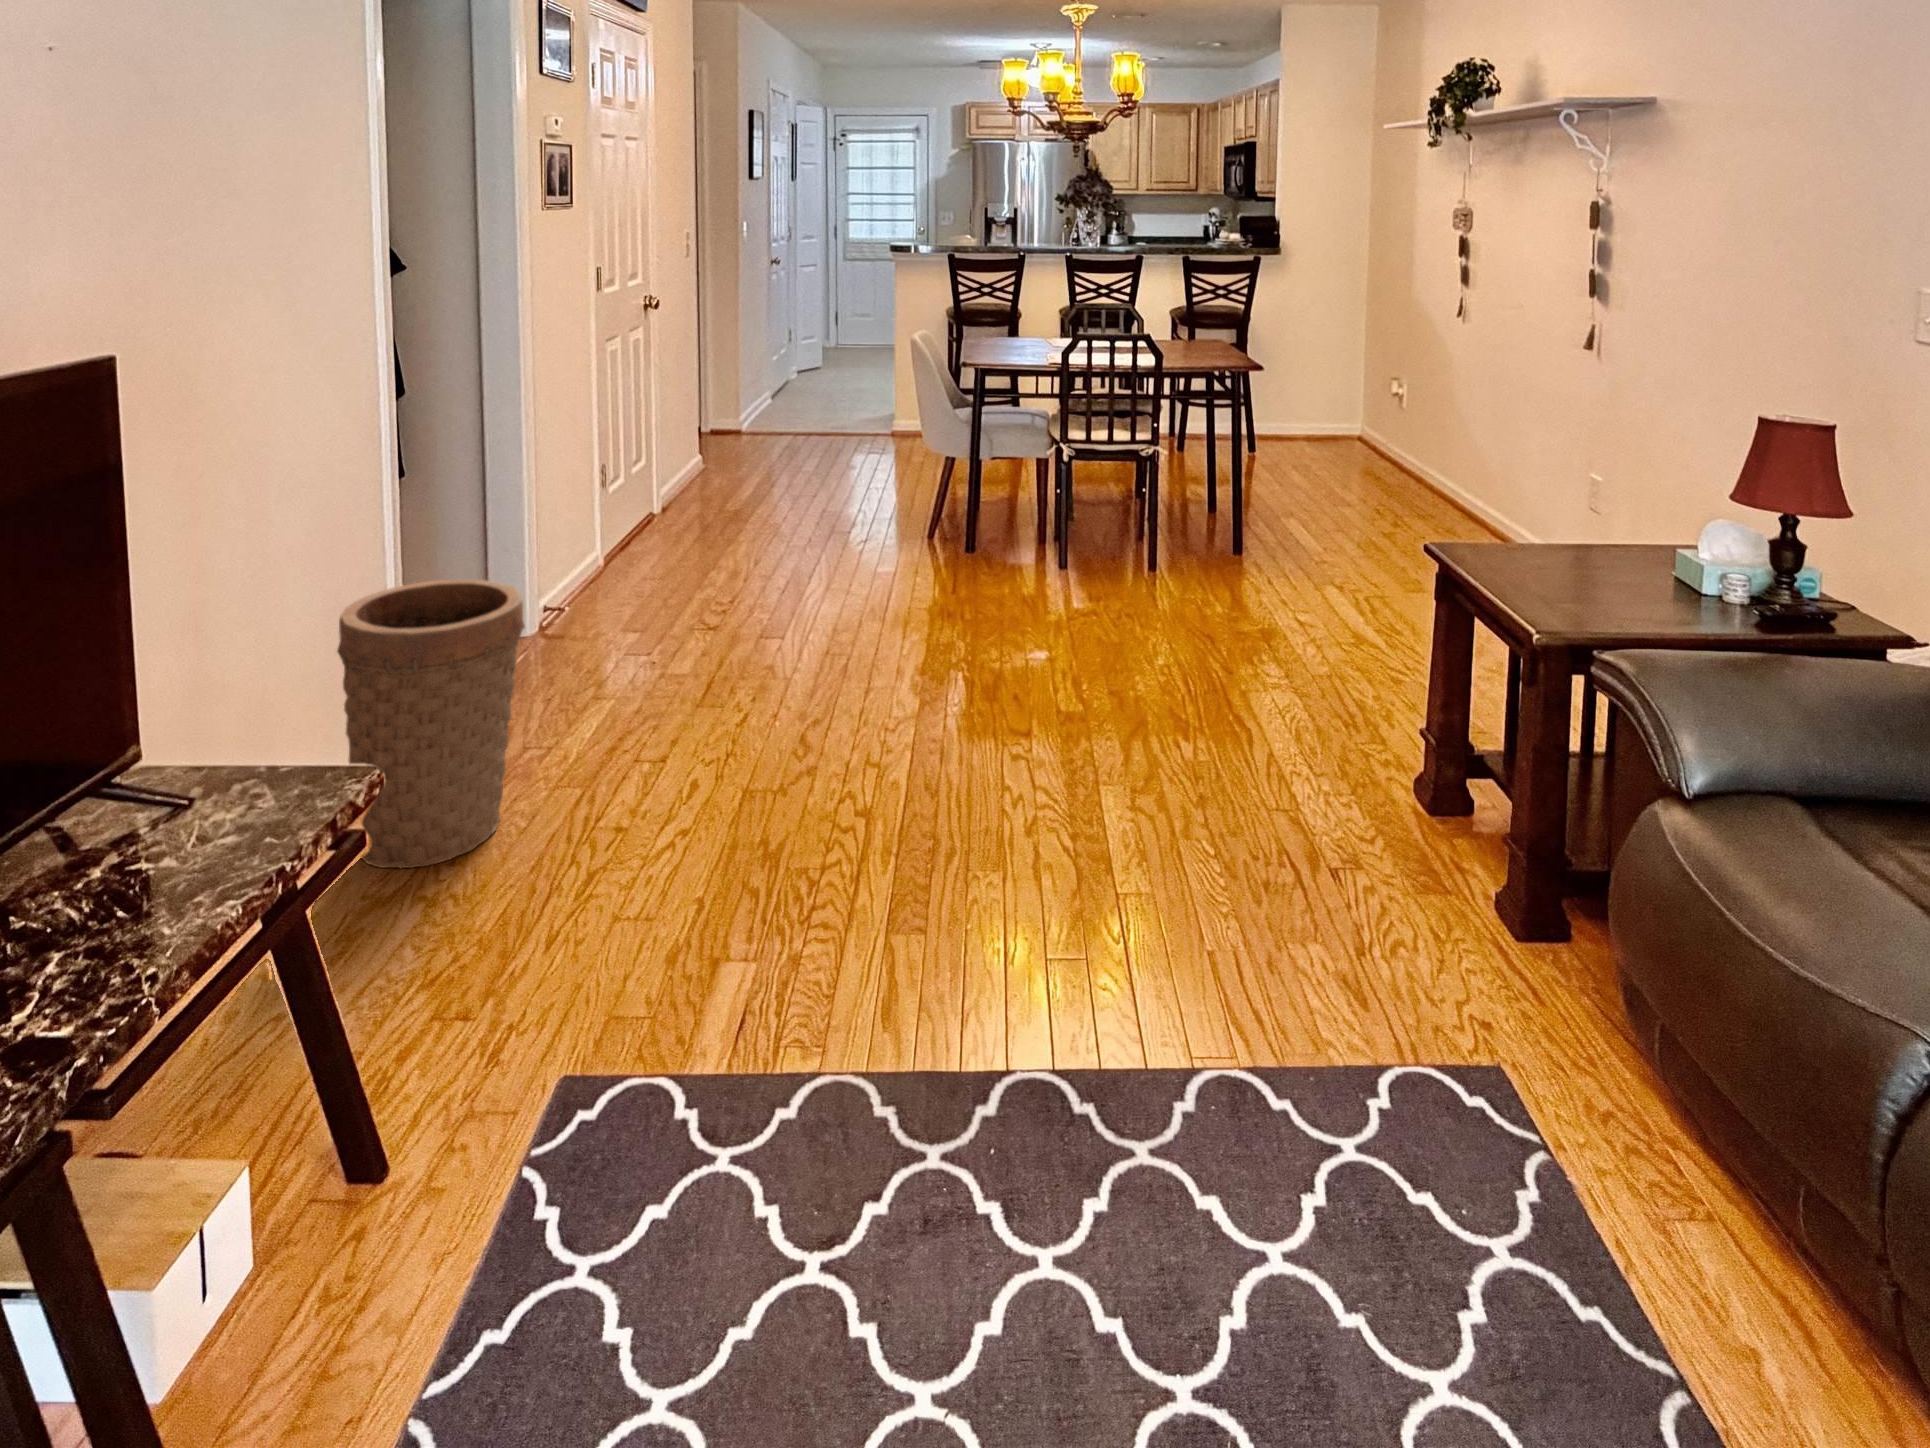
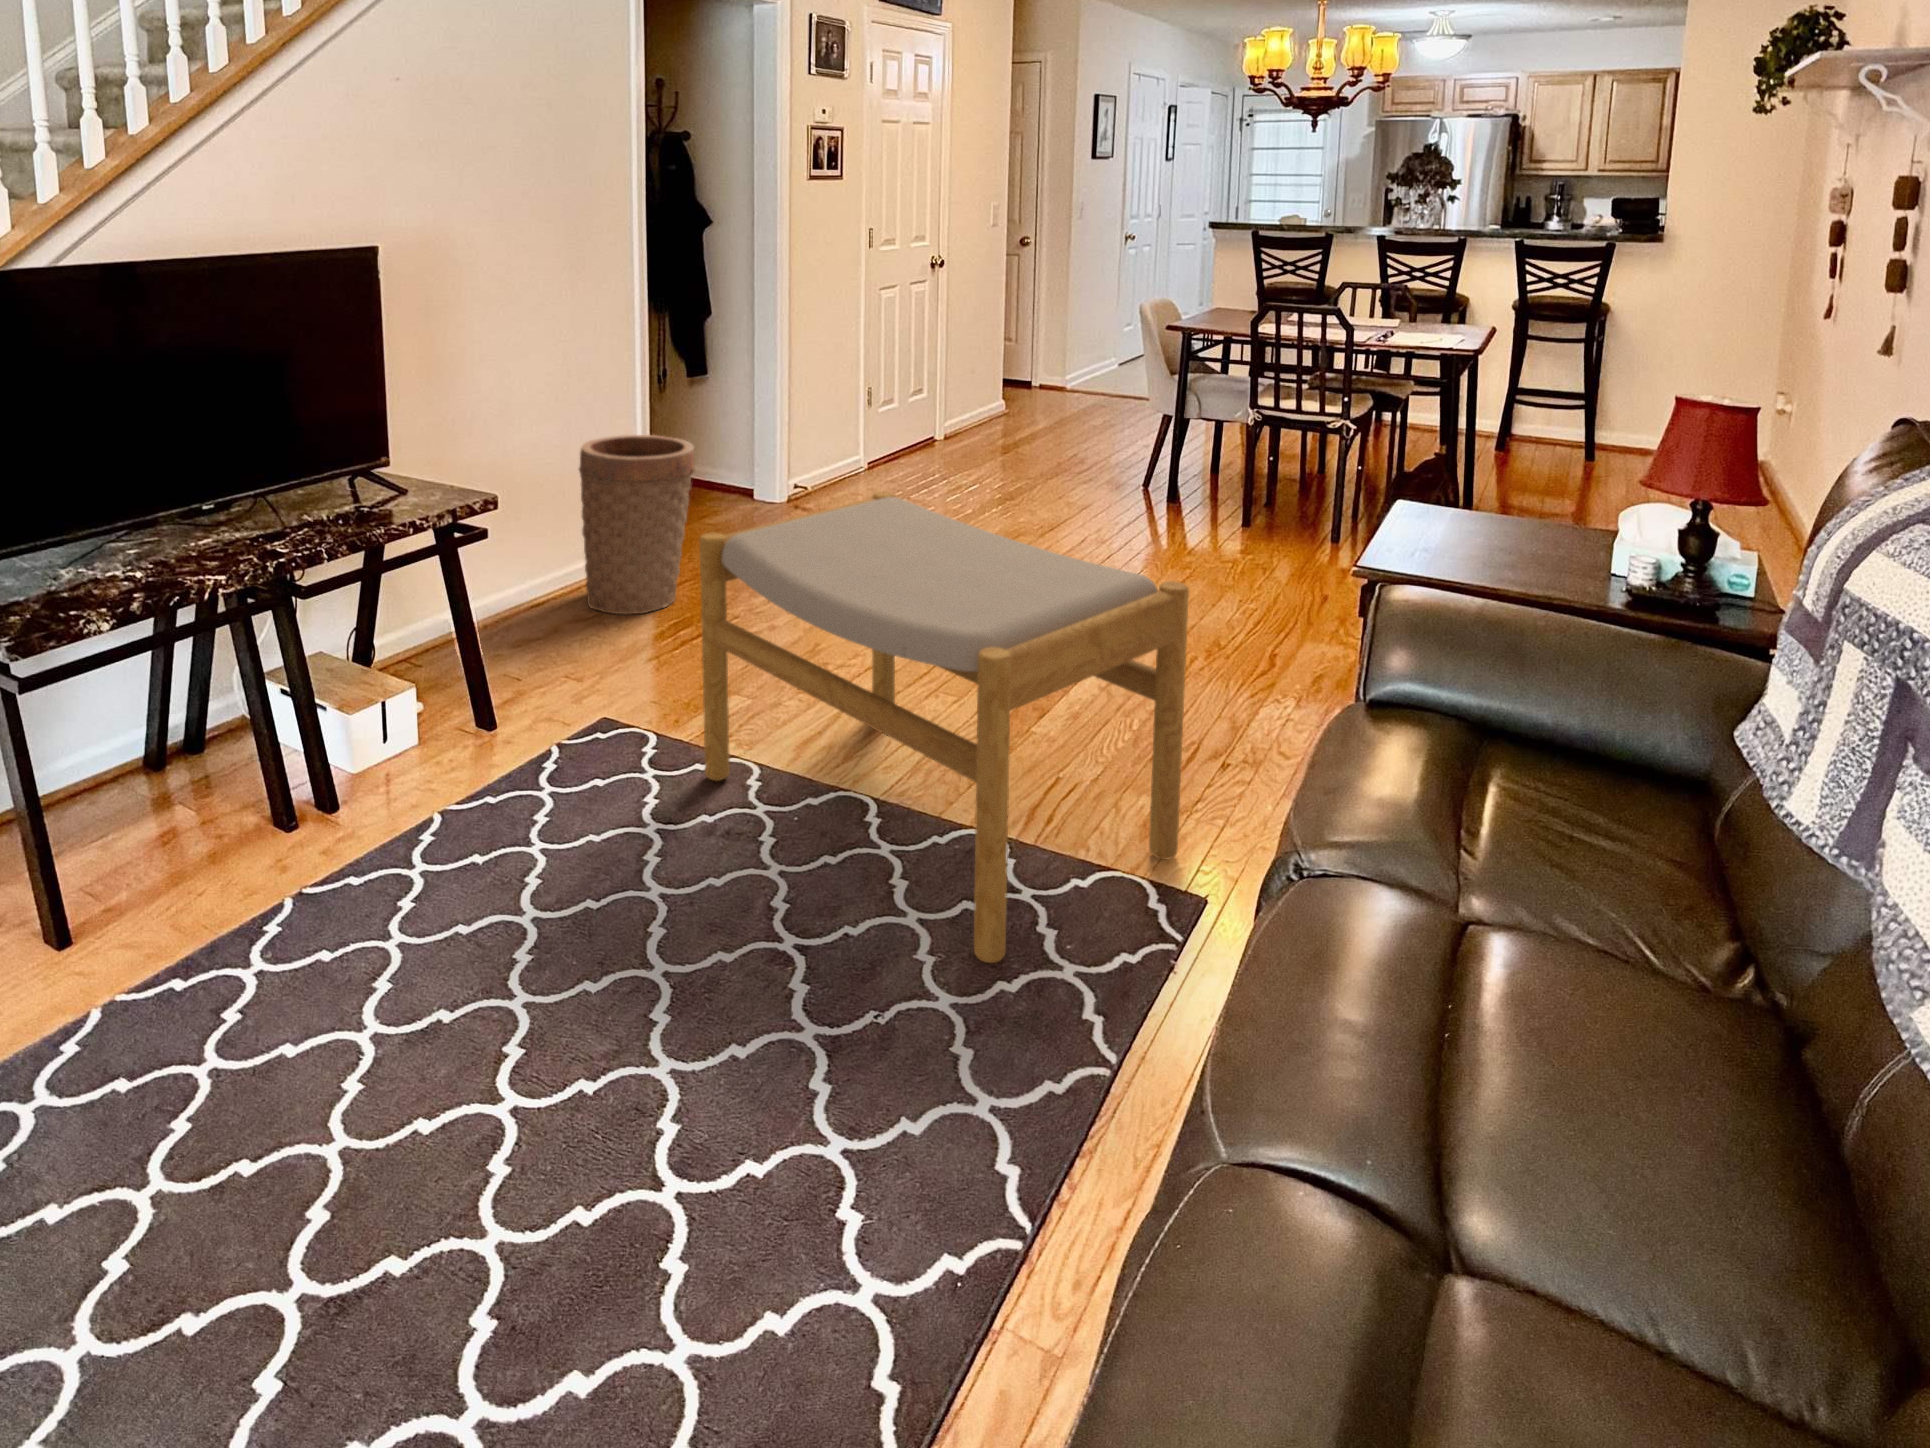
footstool: none [809,620,1478,1285] -> present [700,491,1189,963]

